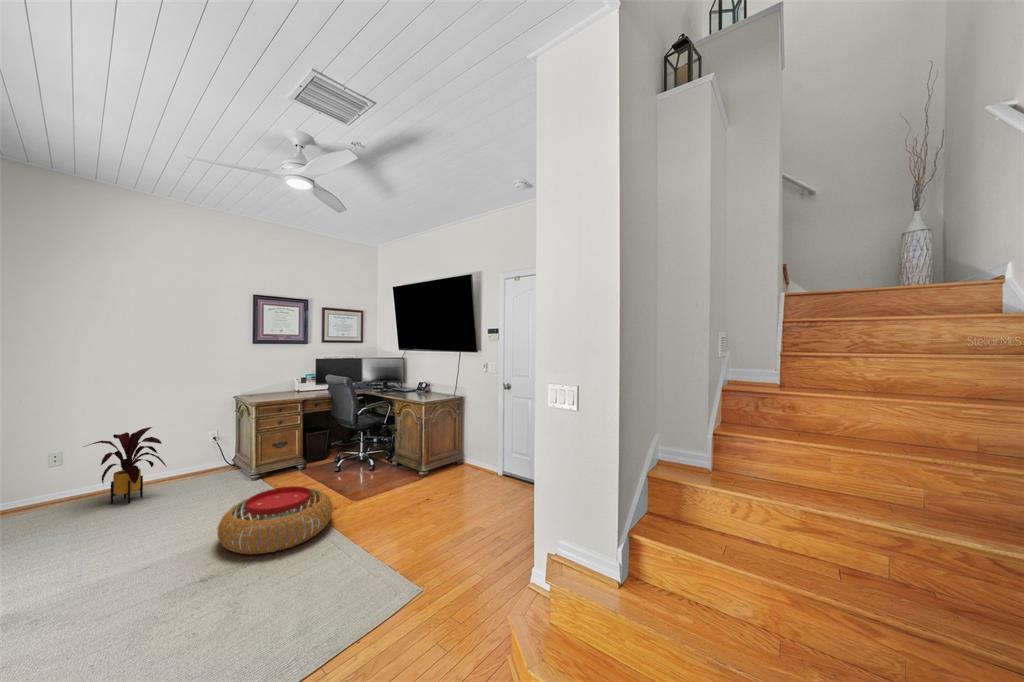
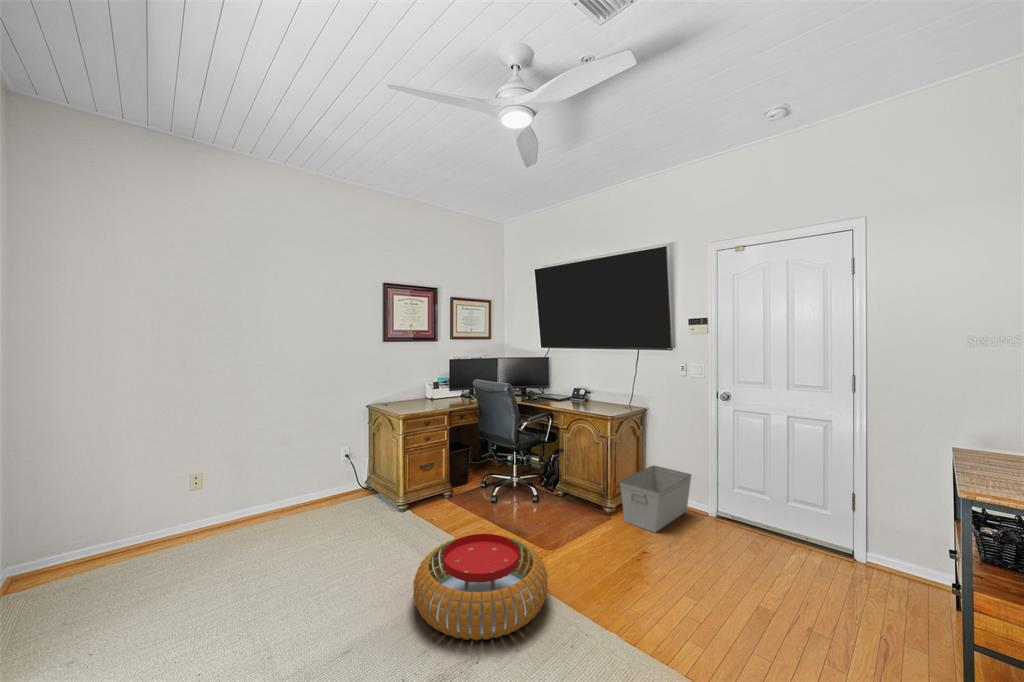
house plant: present [84,427,166,504] -> none [225,443,313,539]
storage bin: none [429,440,489,486] -> present [620,466,691,532]

